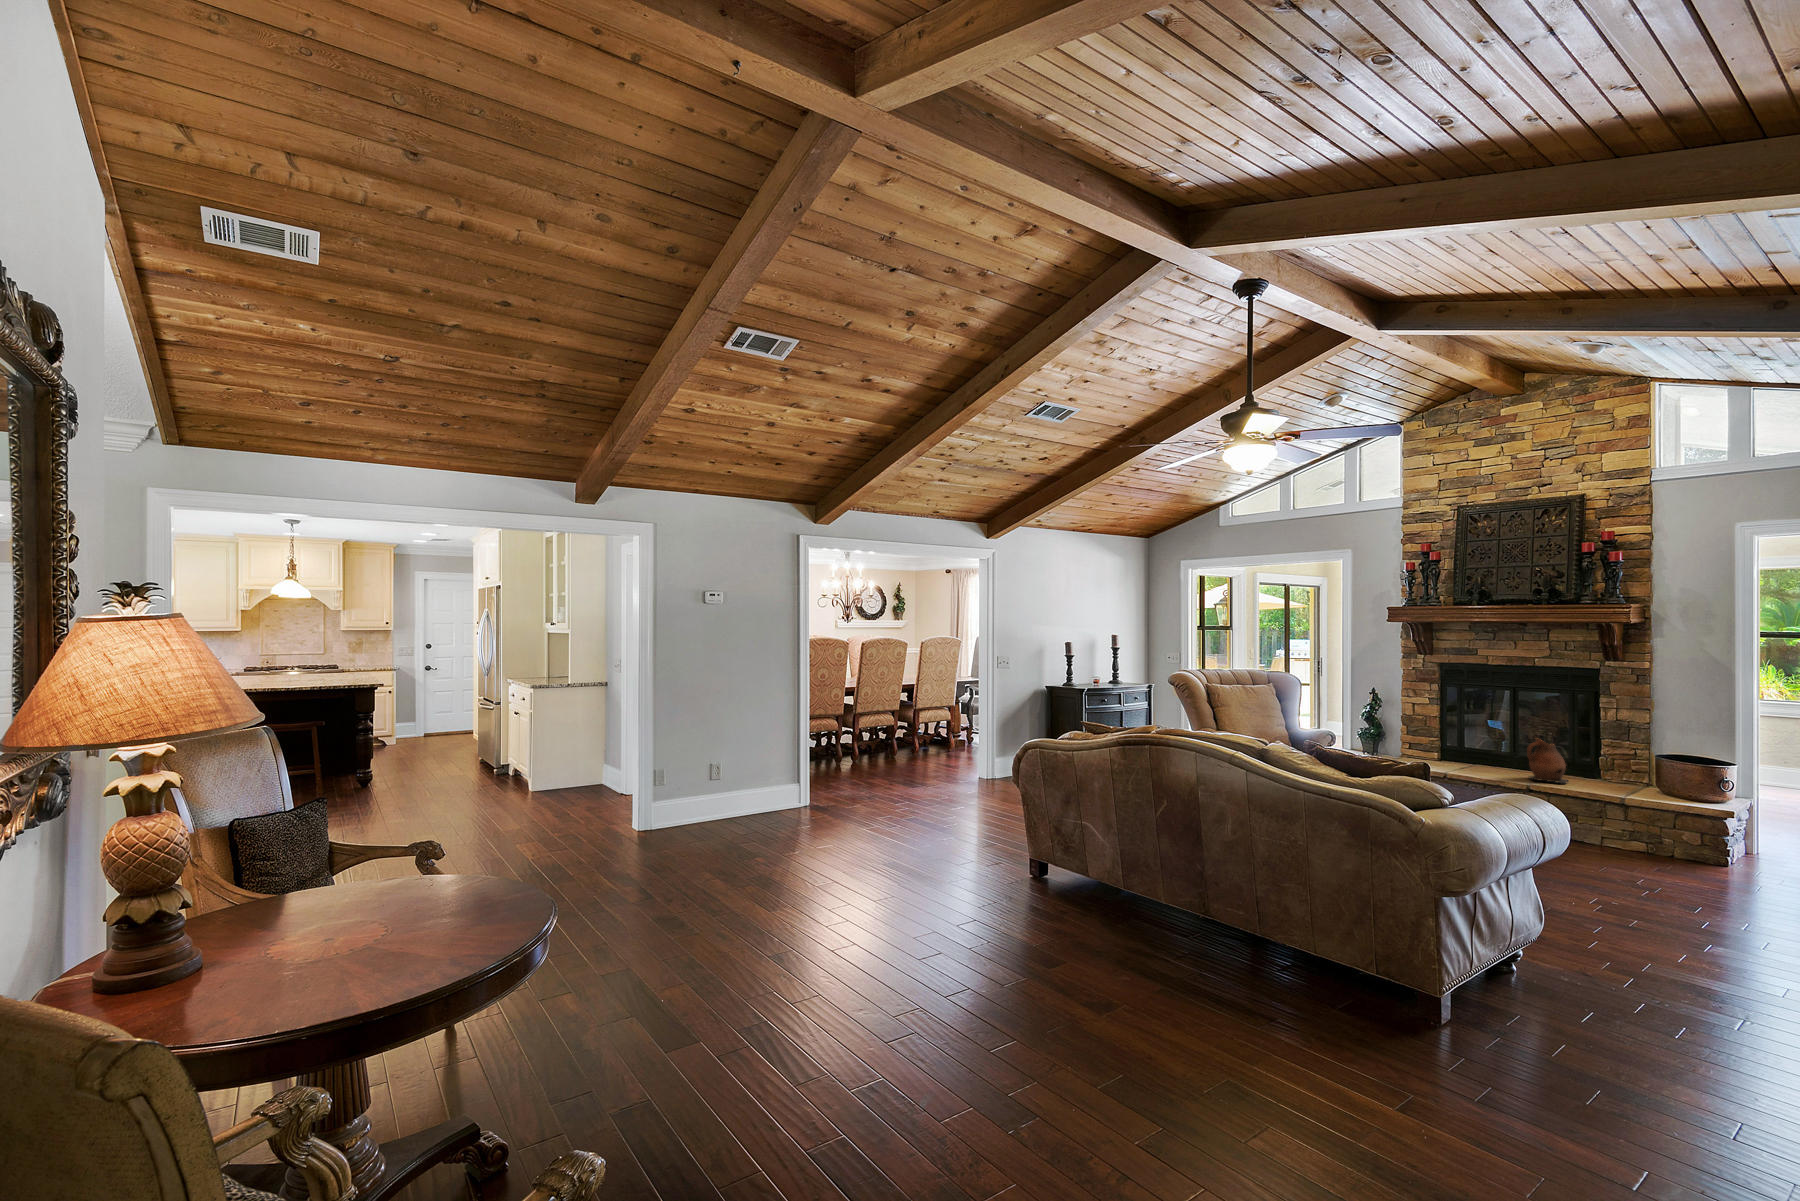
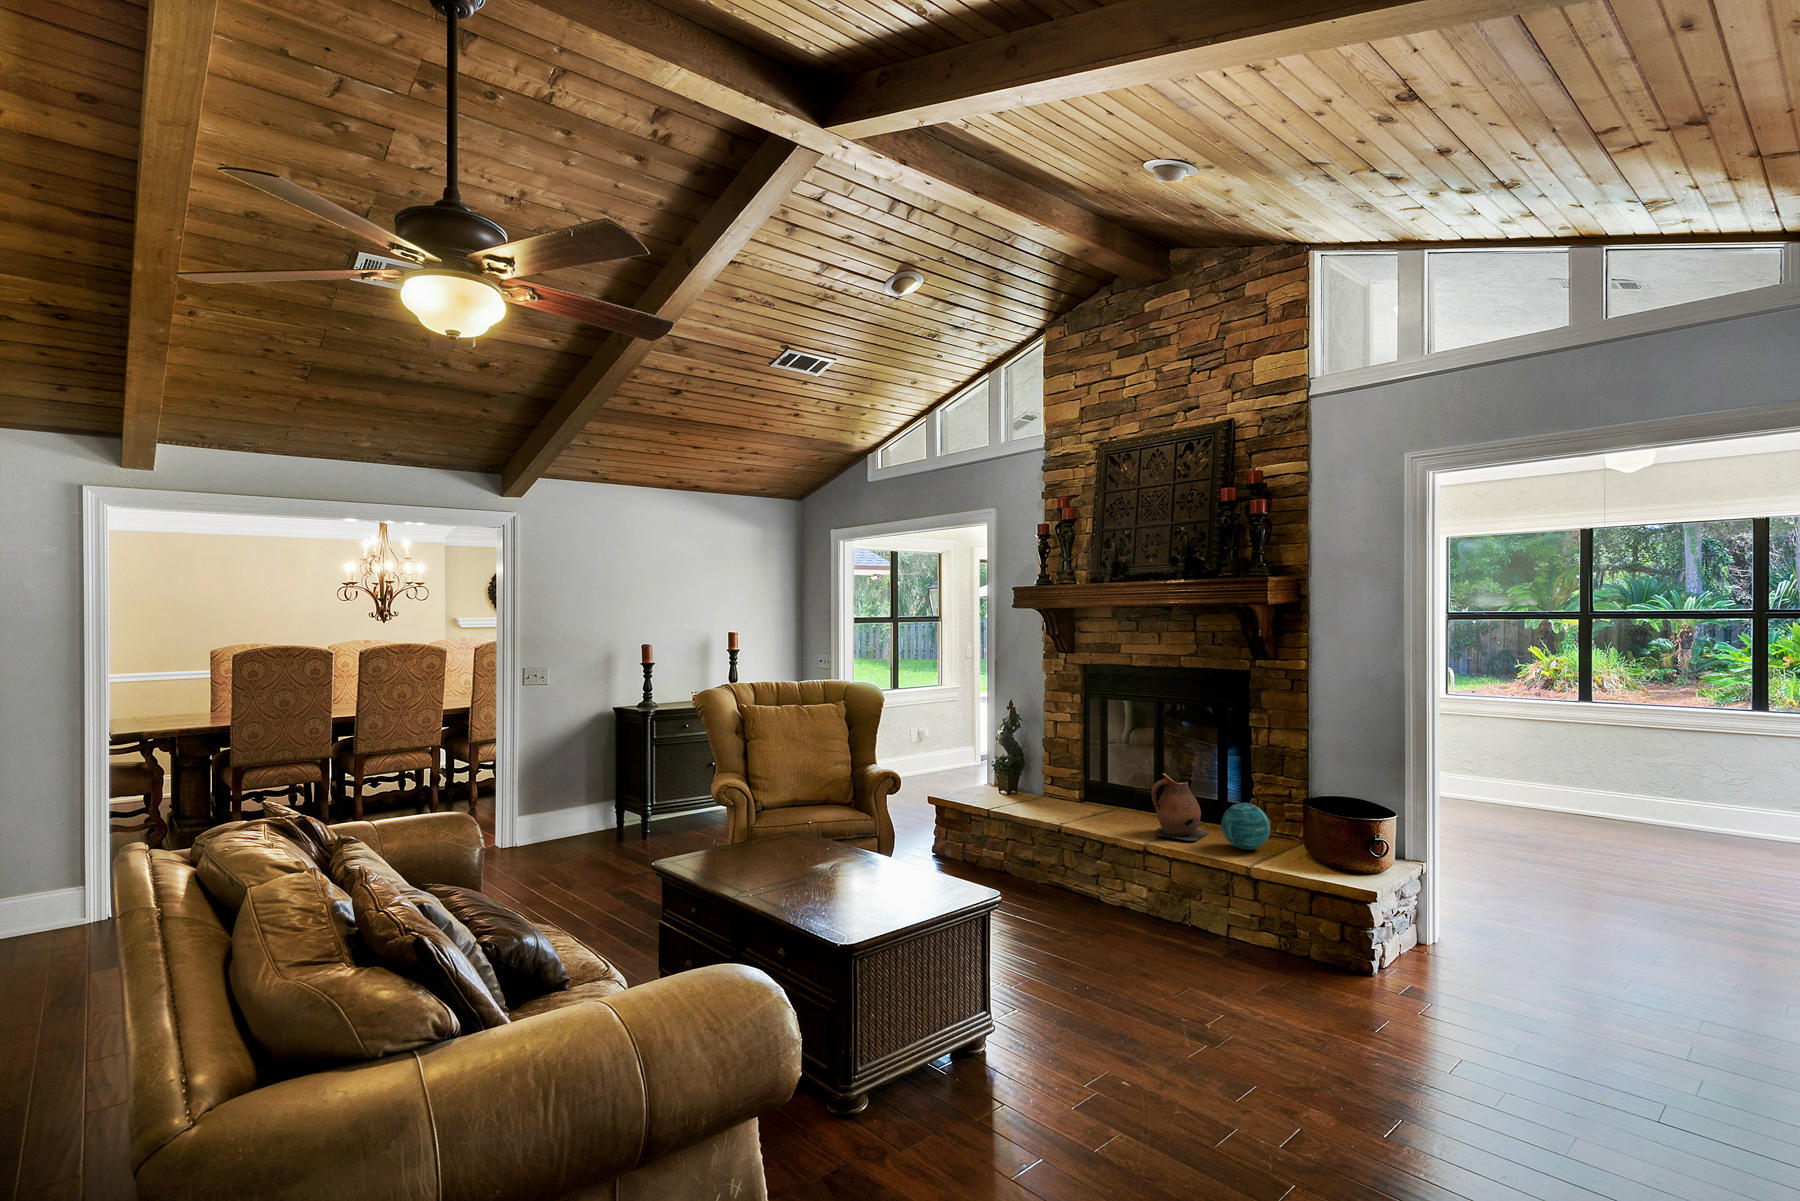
decorative orb: none [1589,757,1630,789] -> present [1221,803,1270,850]

